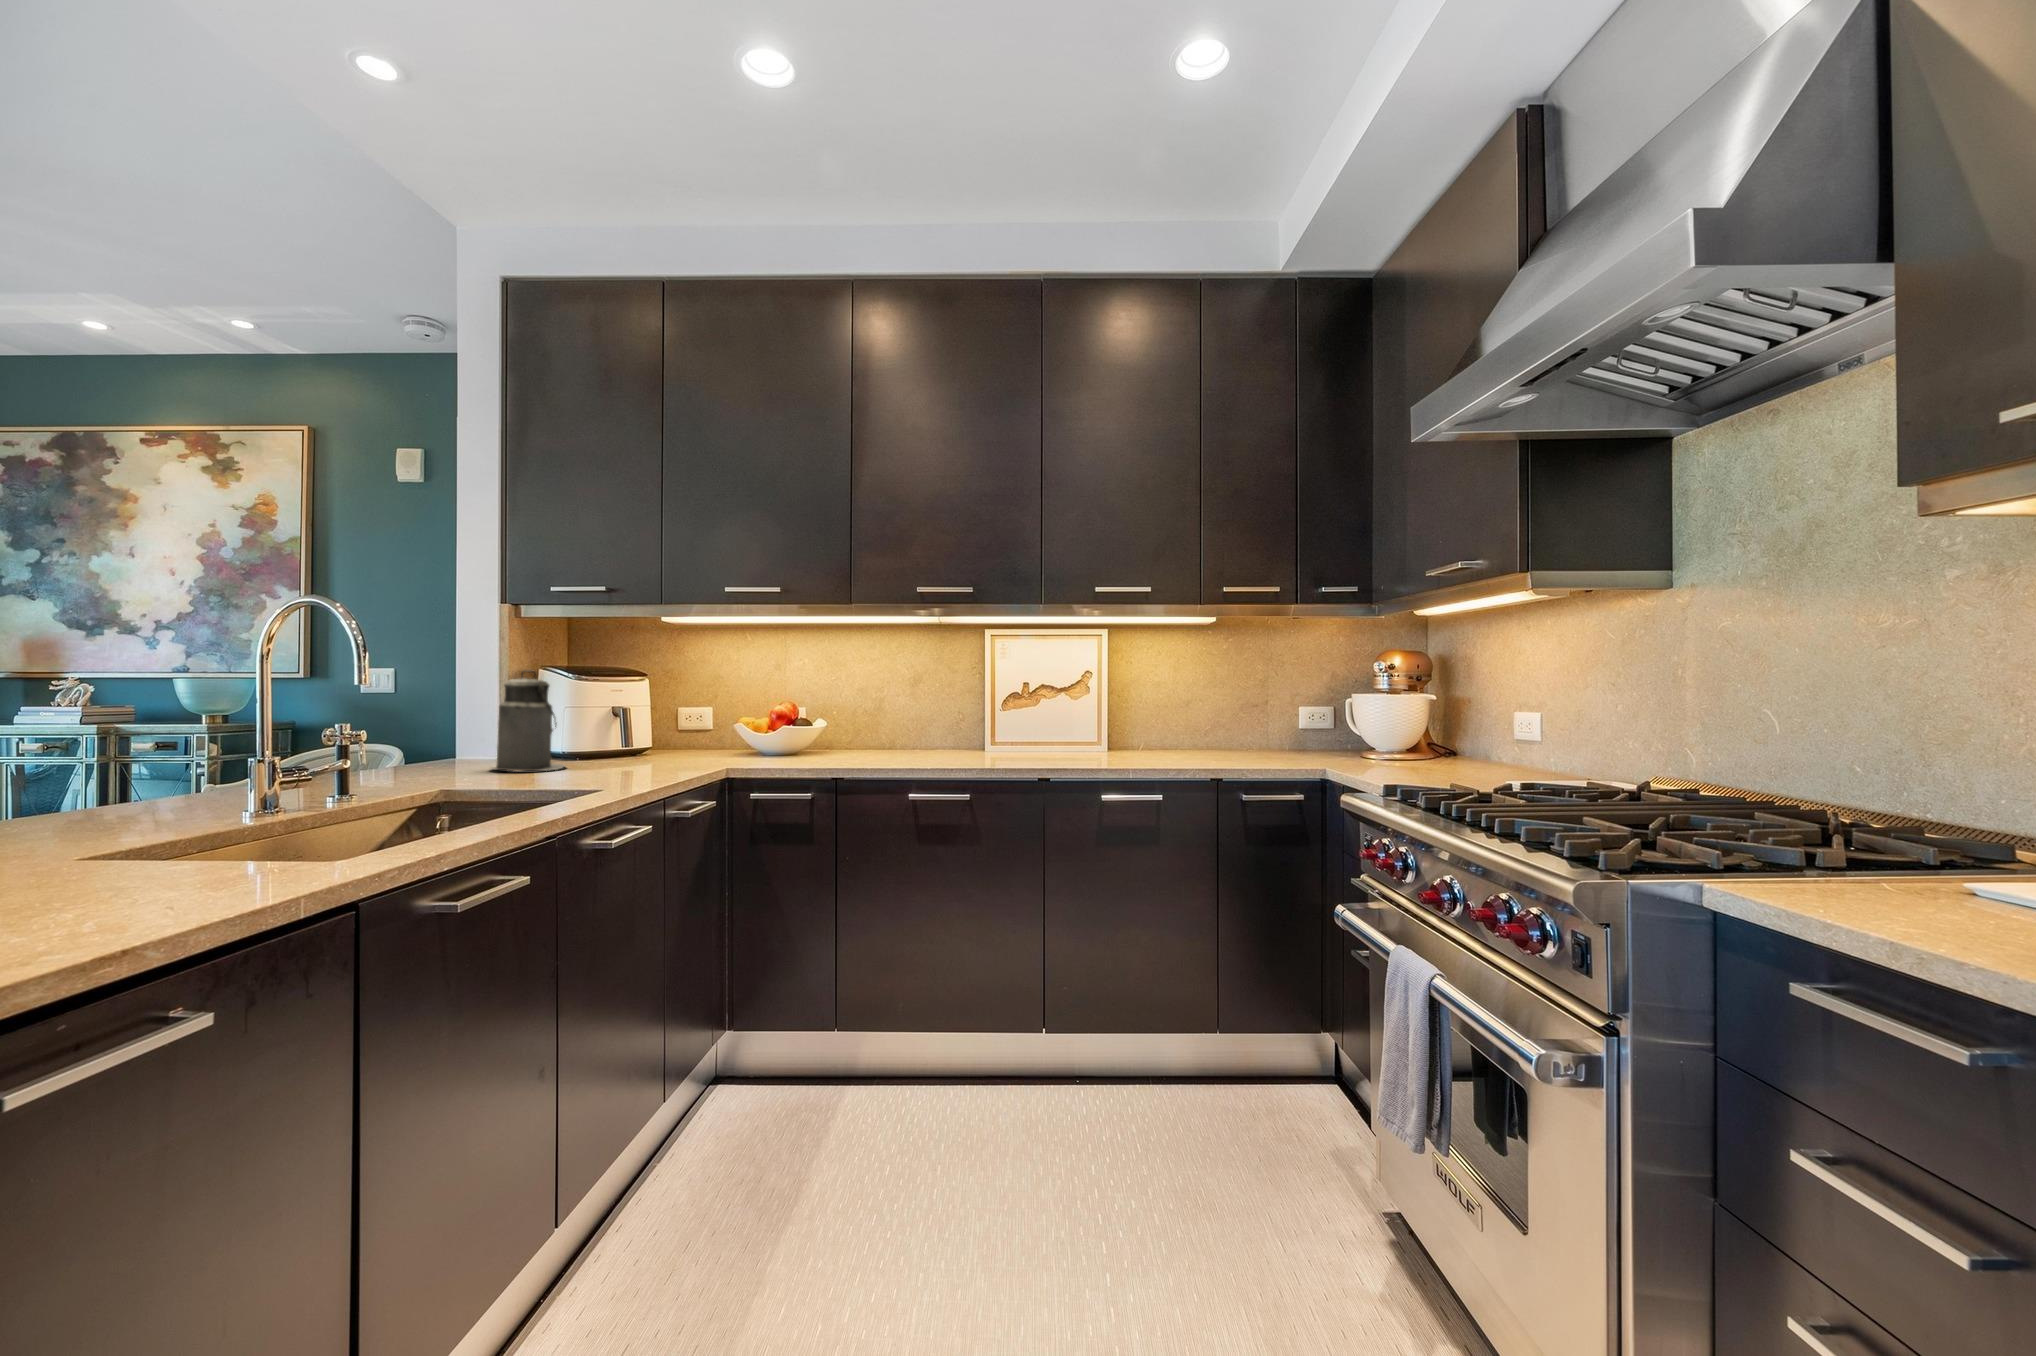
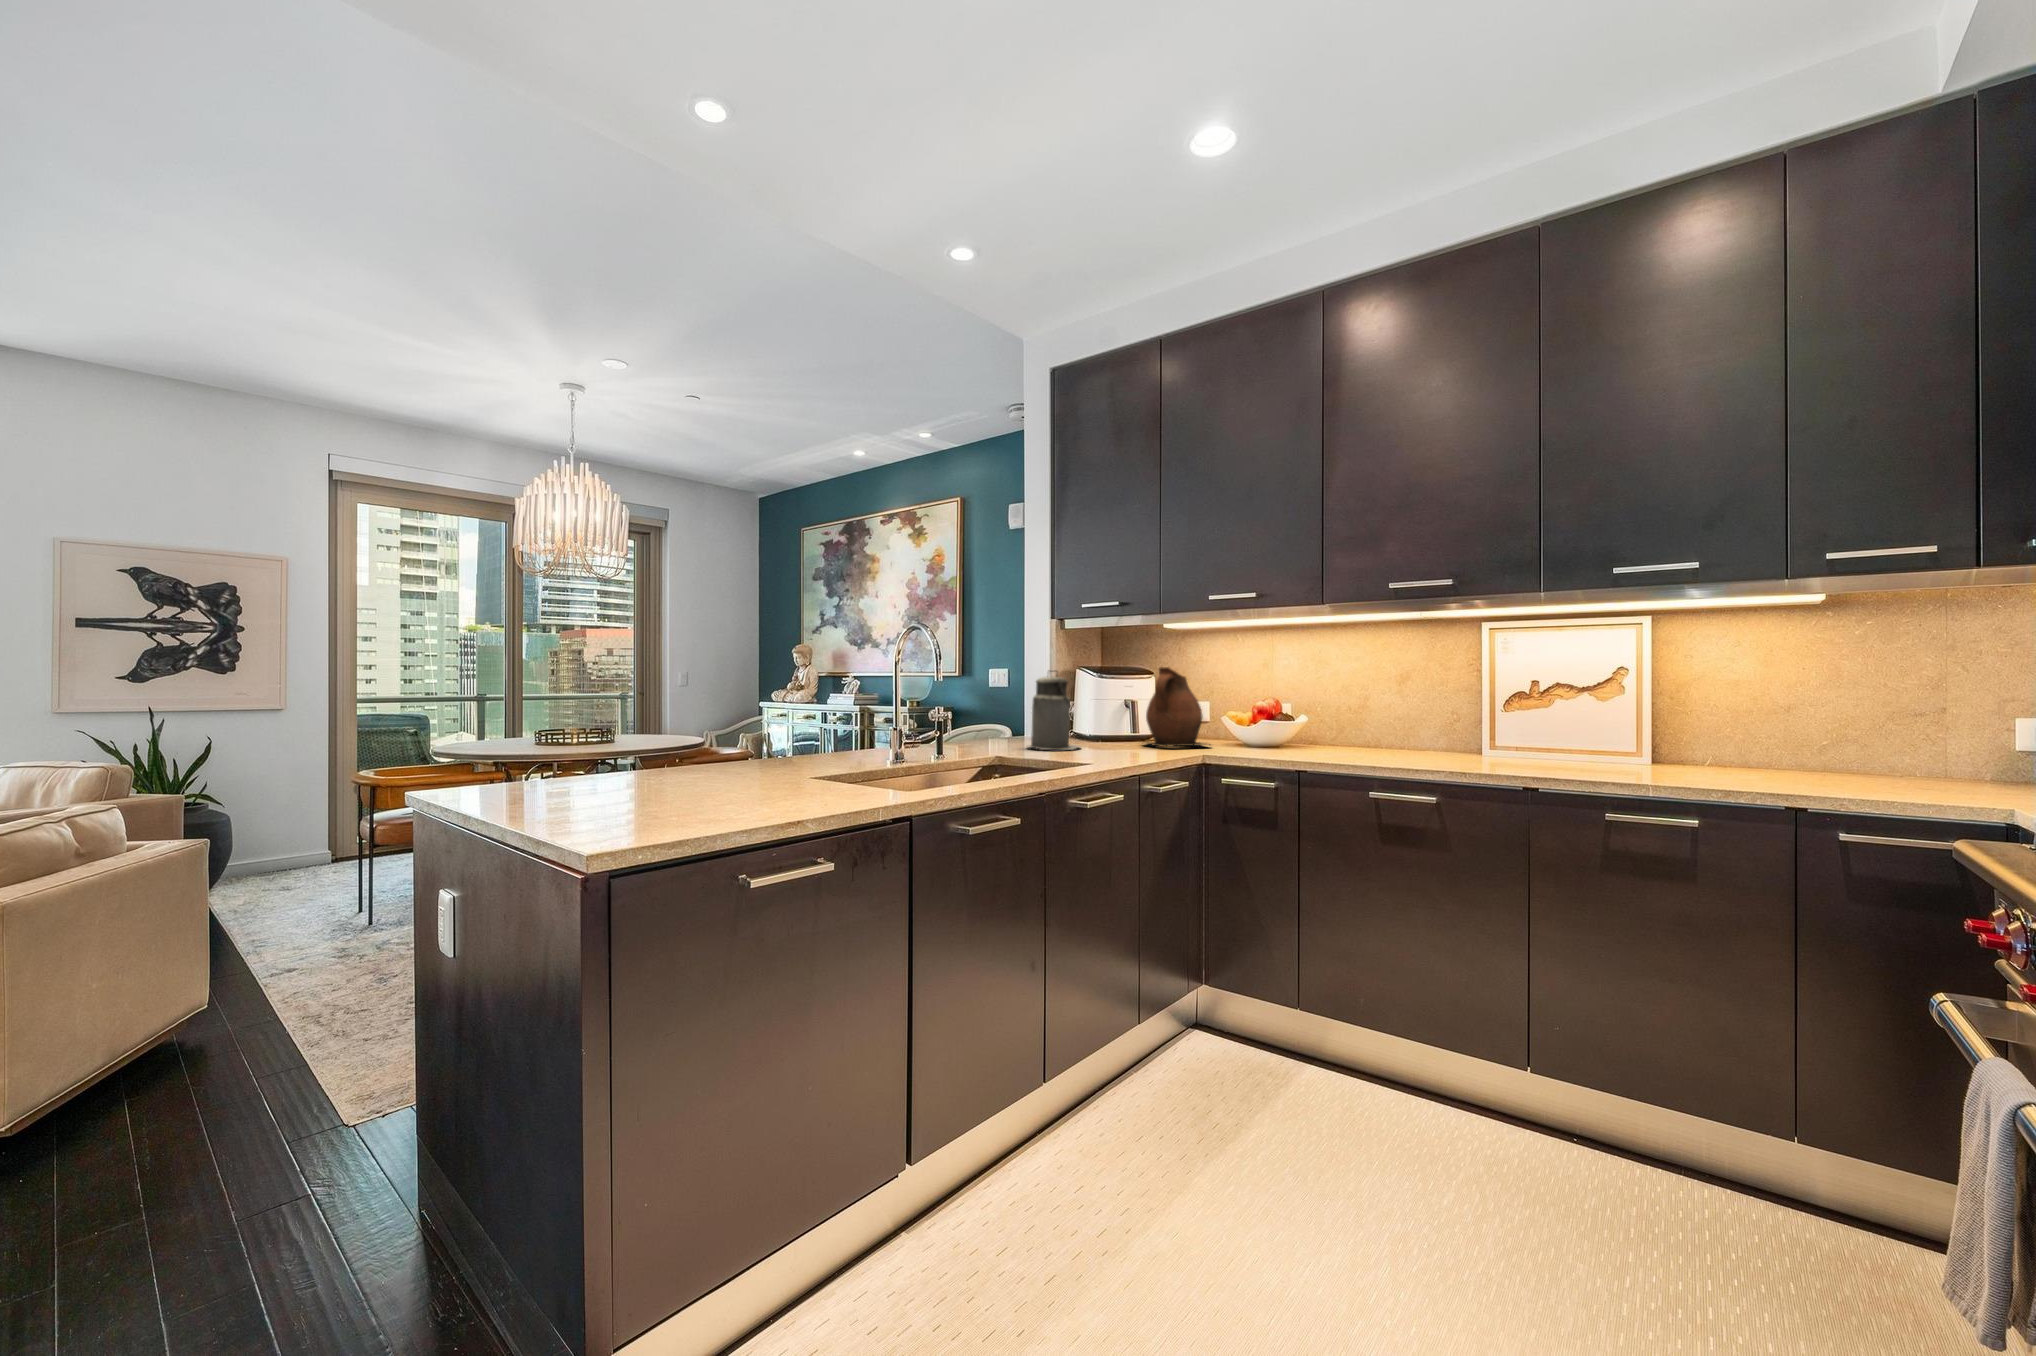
ceramic pitcher: none [635,668,726,760] -> present [1146,667,1210,747]

